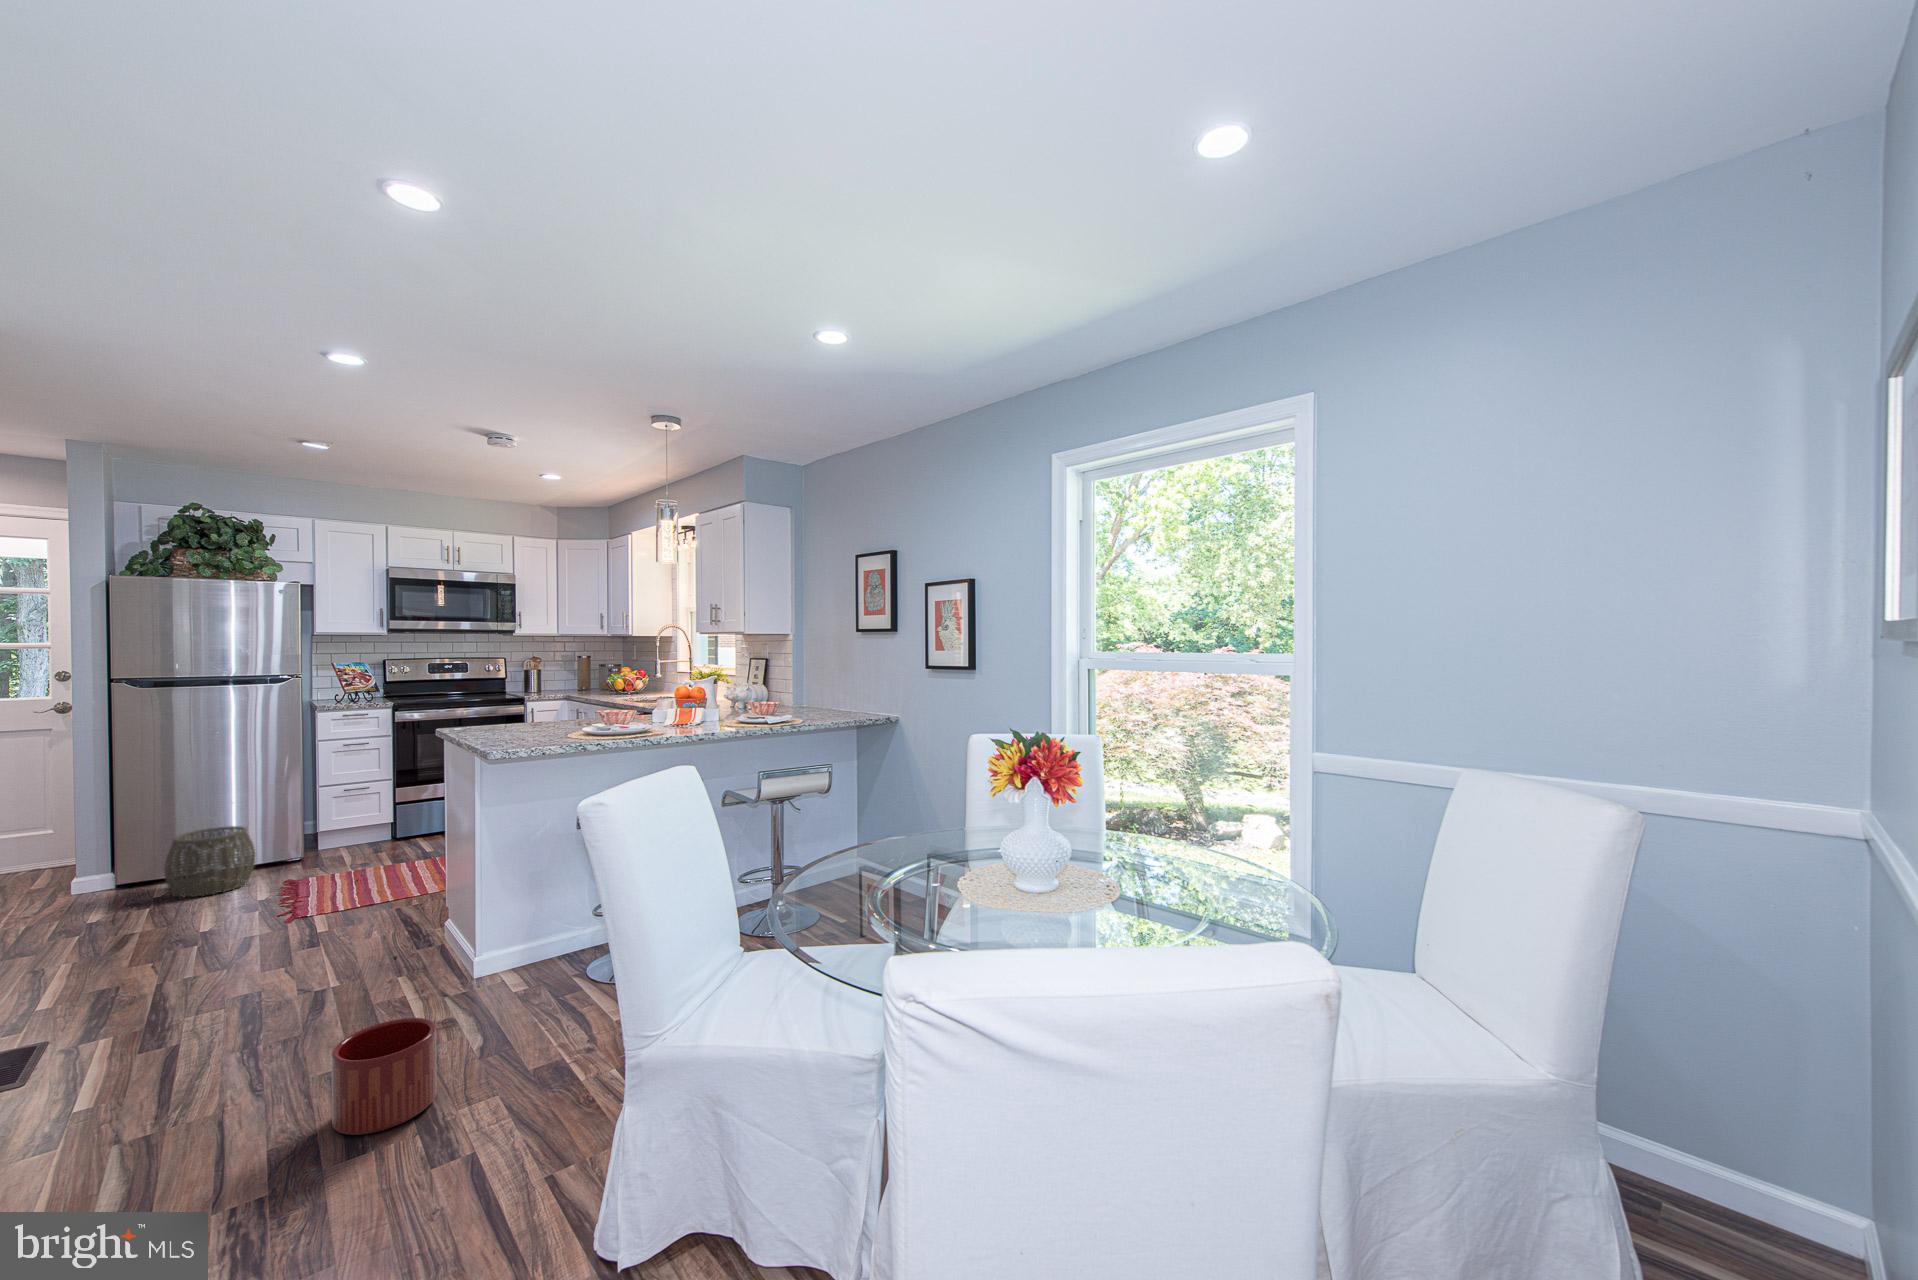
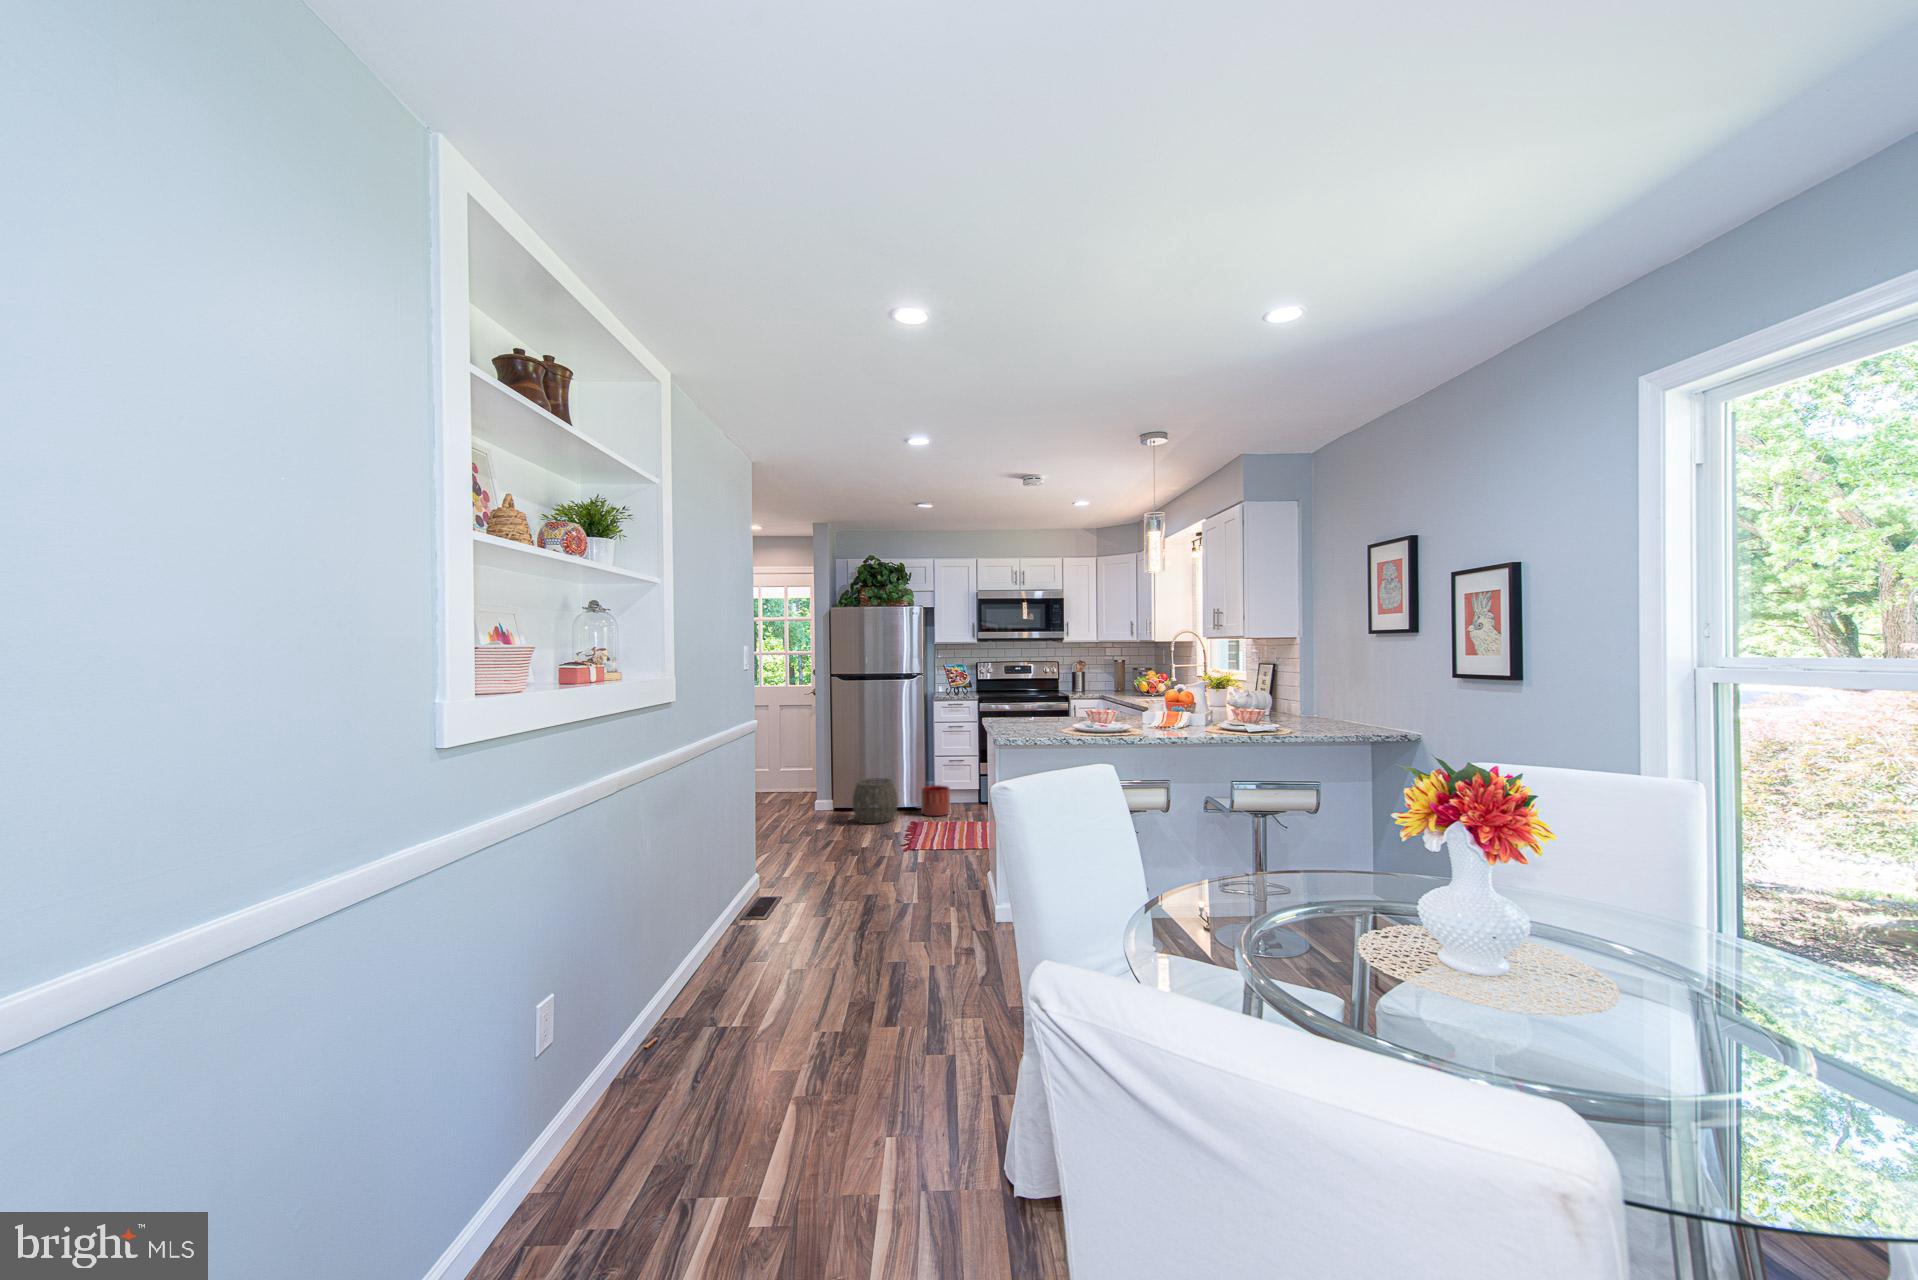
planter: present [332,1018,437,1135] -> present [921,785,950,816]

